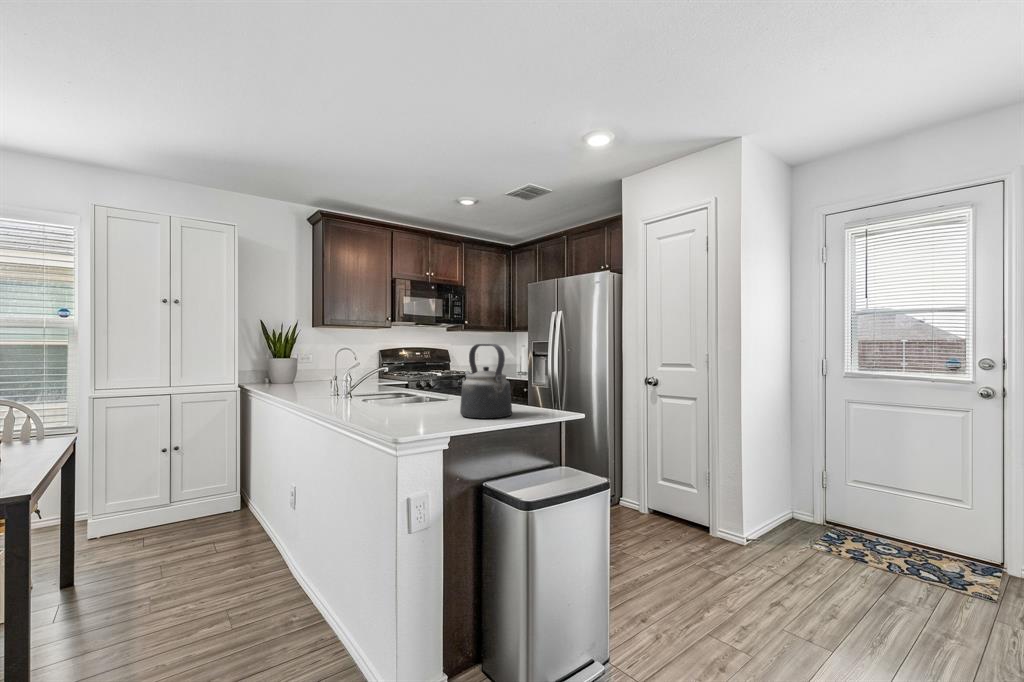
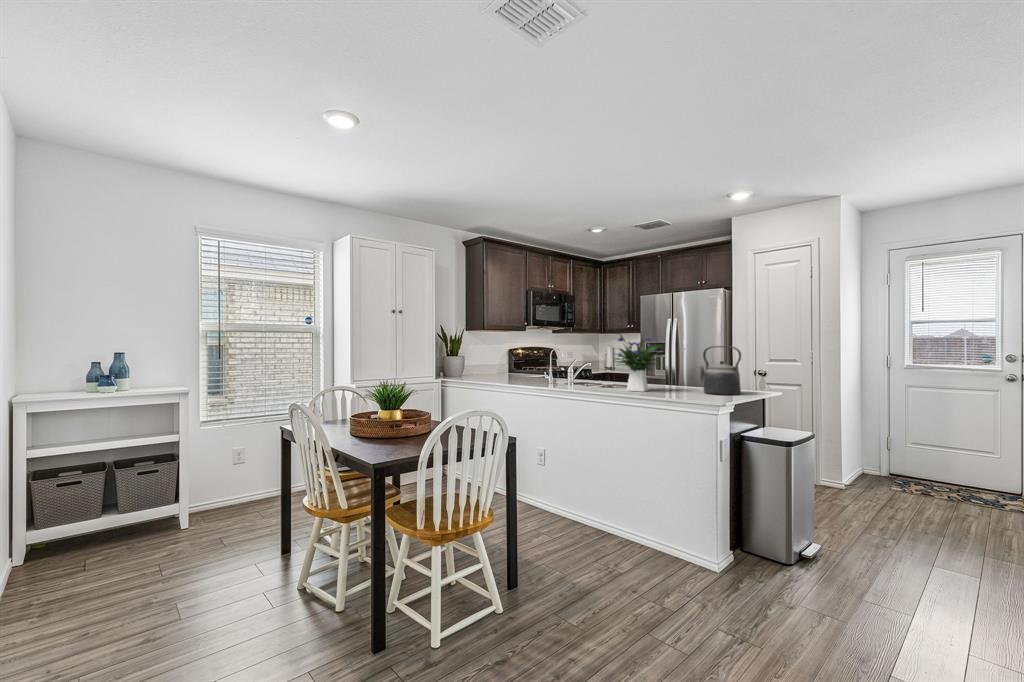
flower arrangement: none [342,324,429,410] -> present [615,334,664,391]

